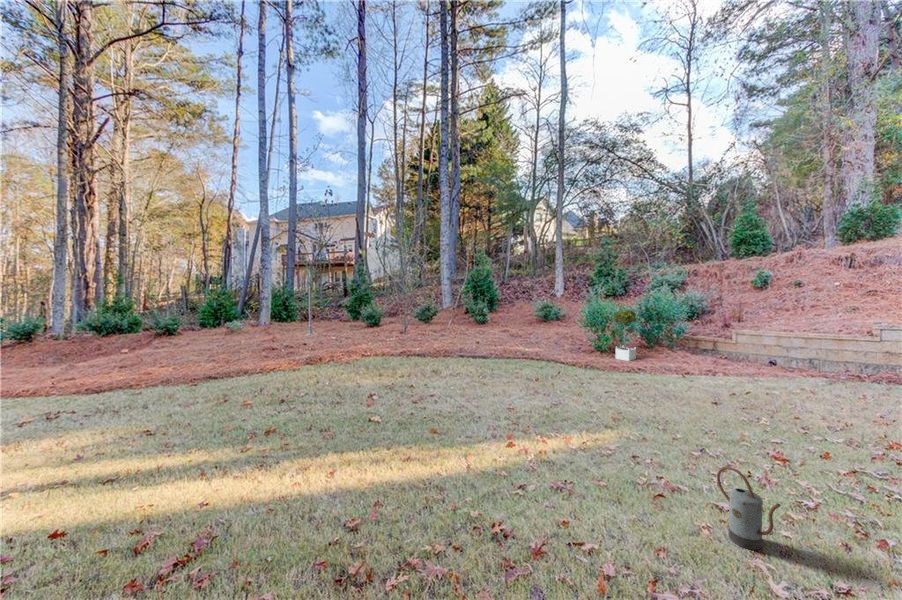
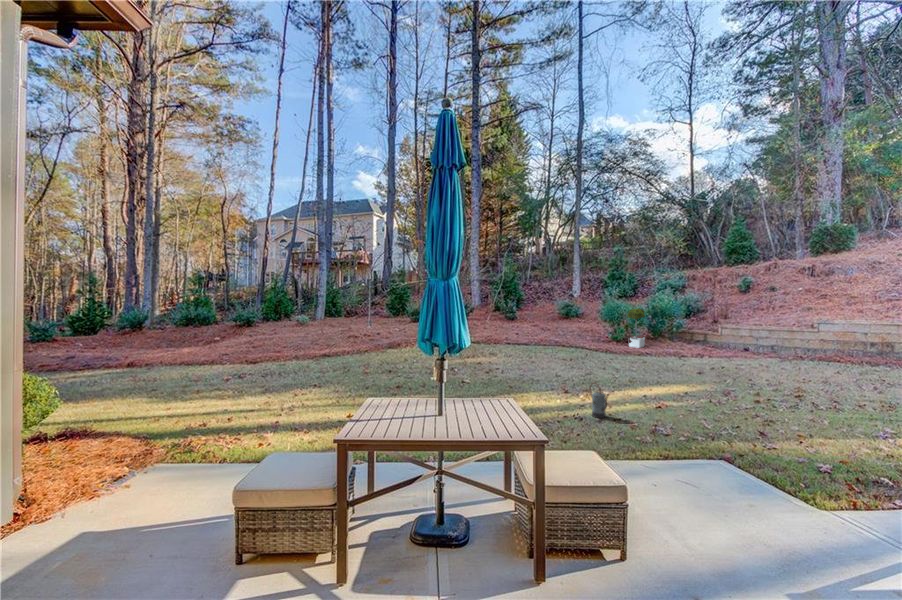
watering can: present [717,466,781,550] -> present [590,383,608,418]

